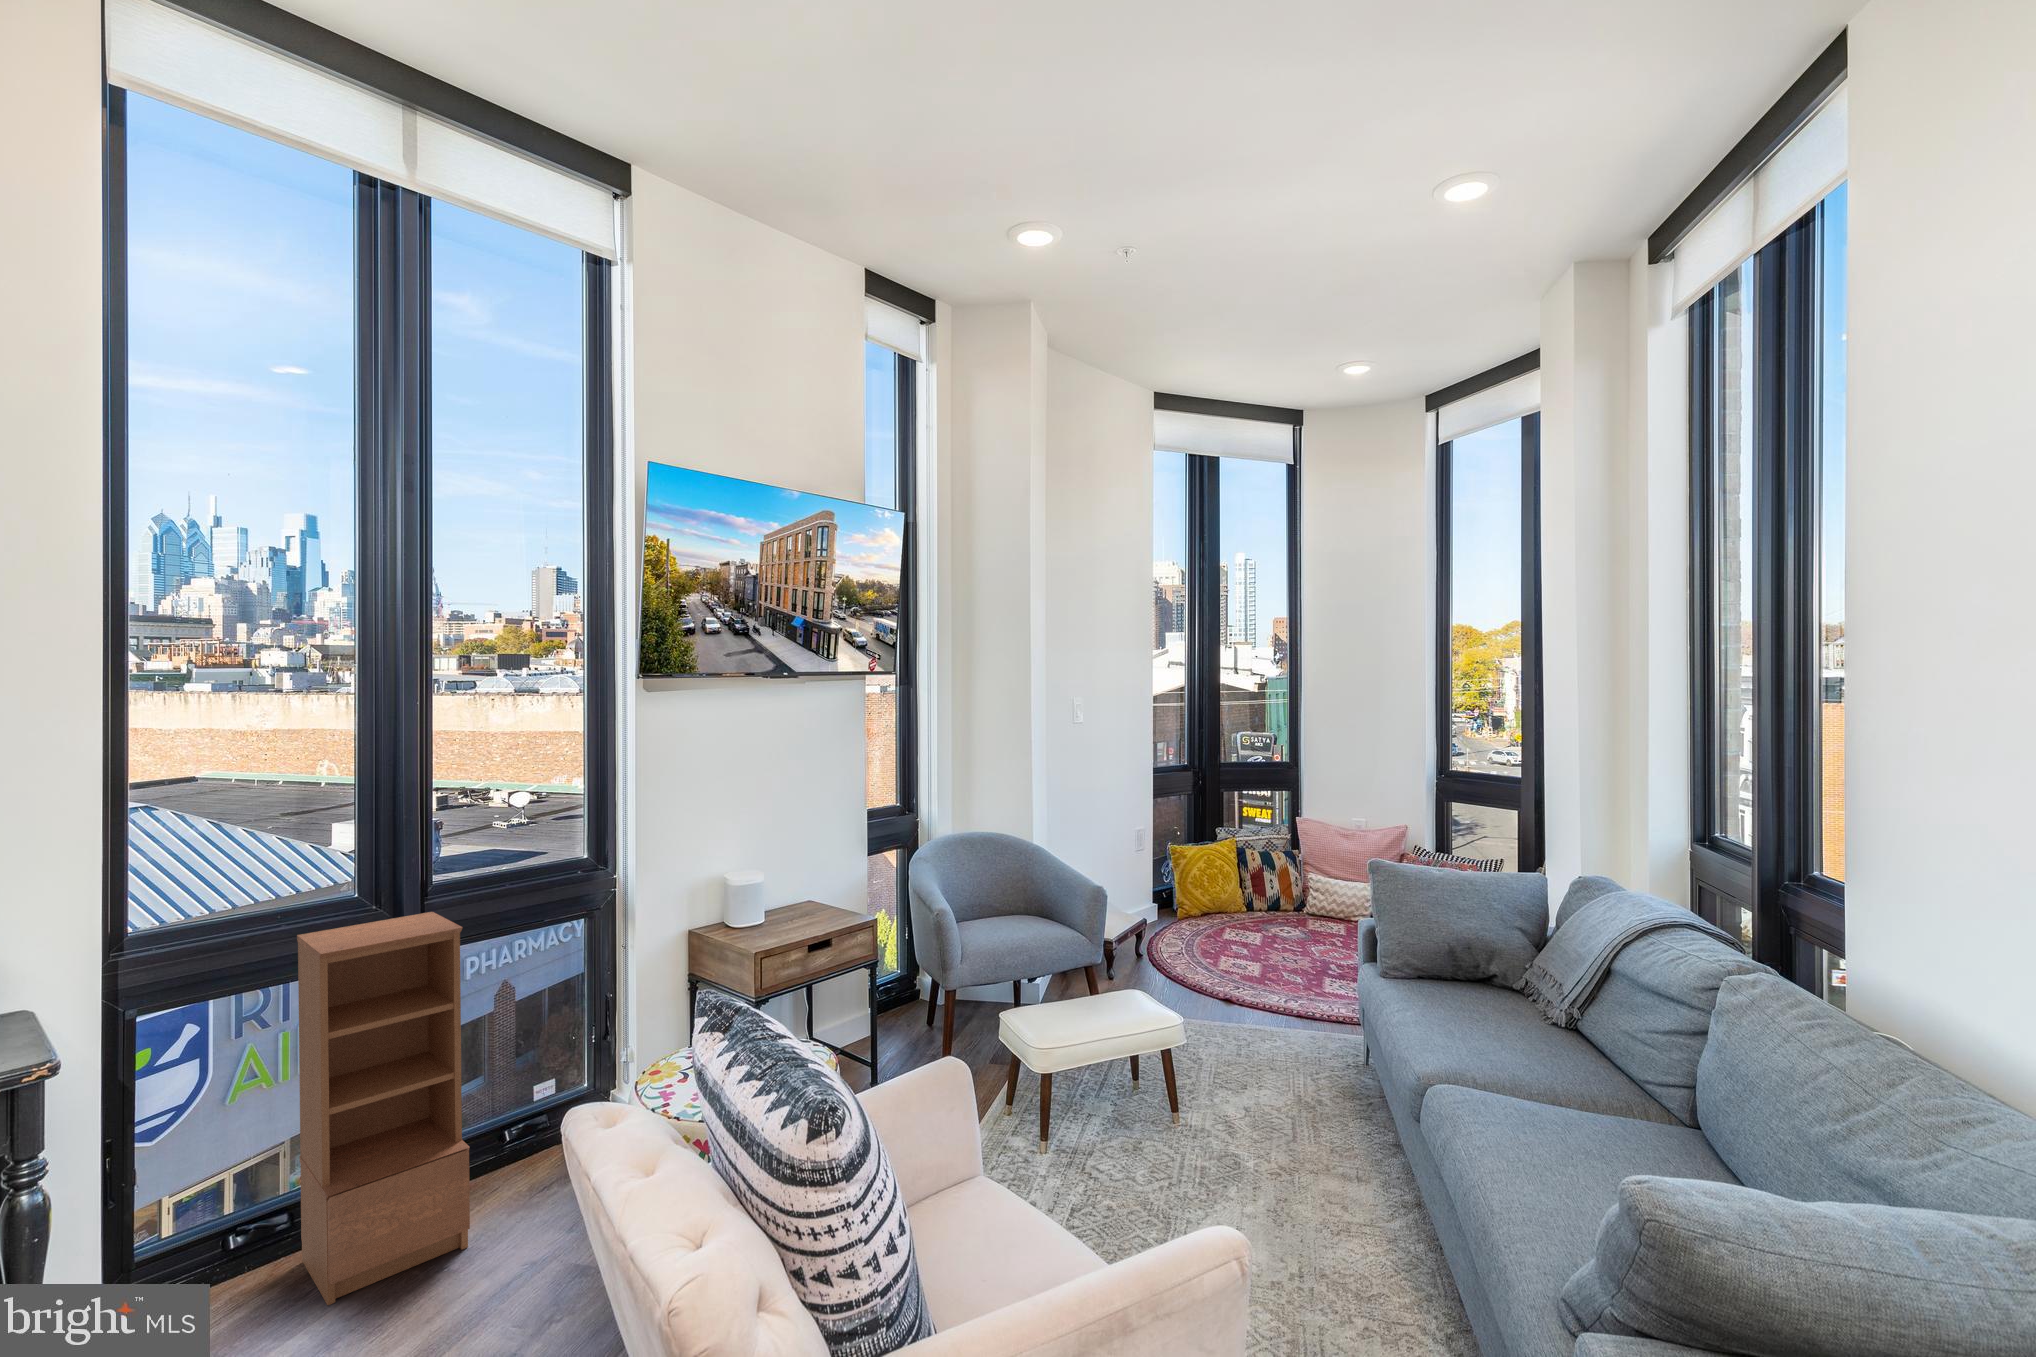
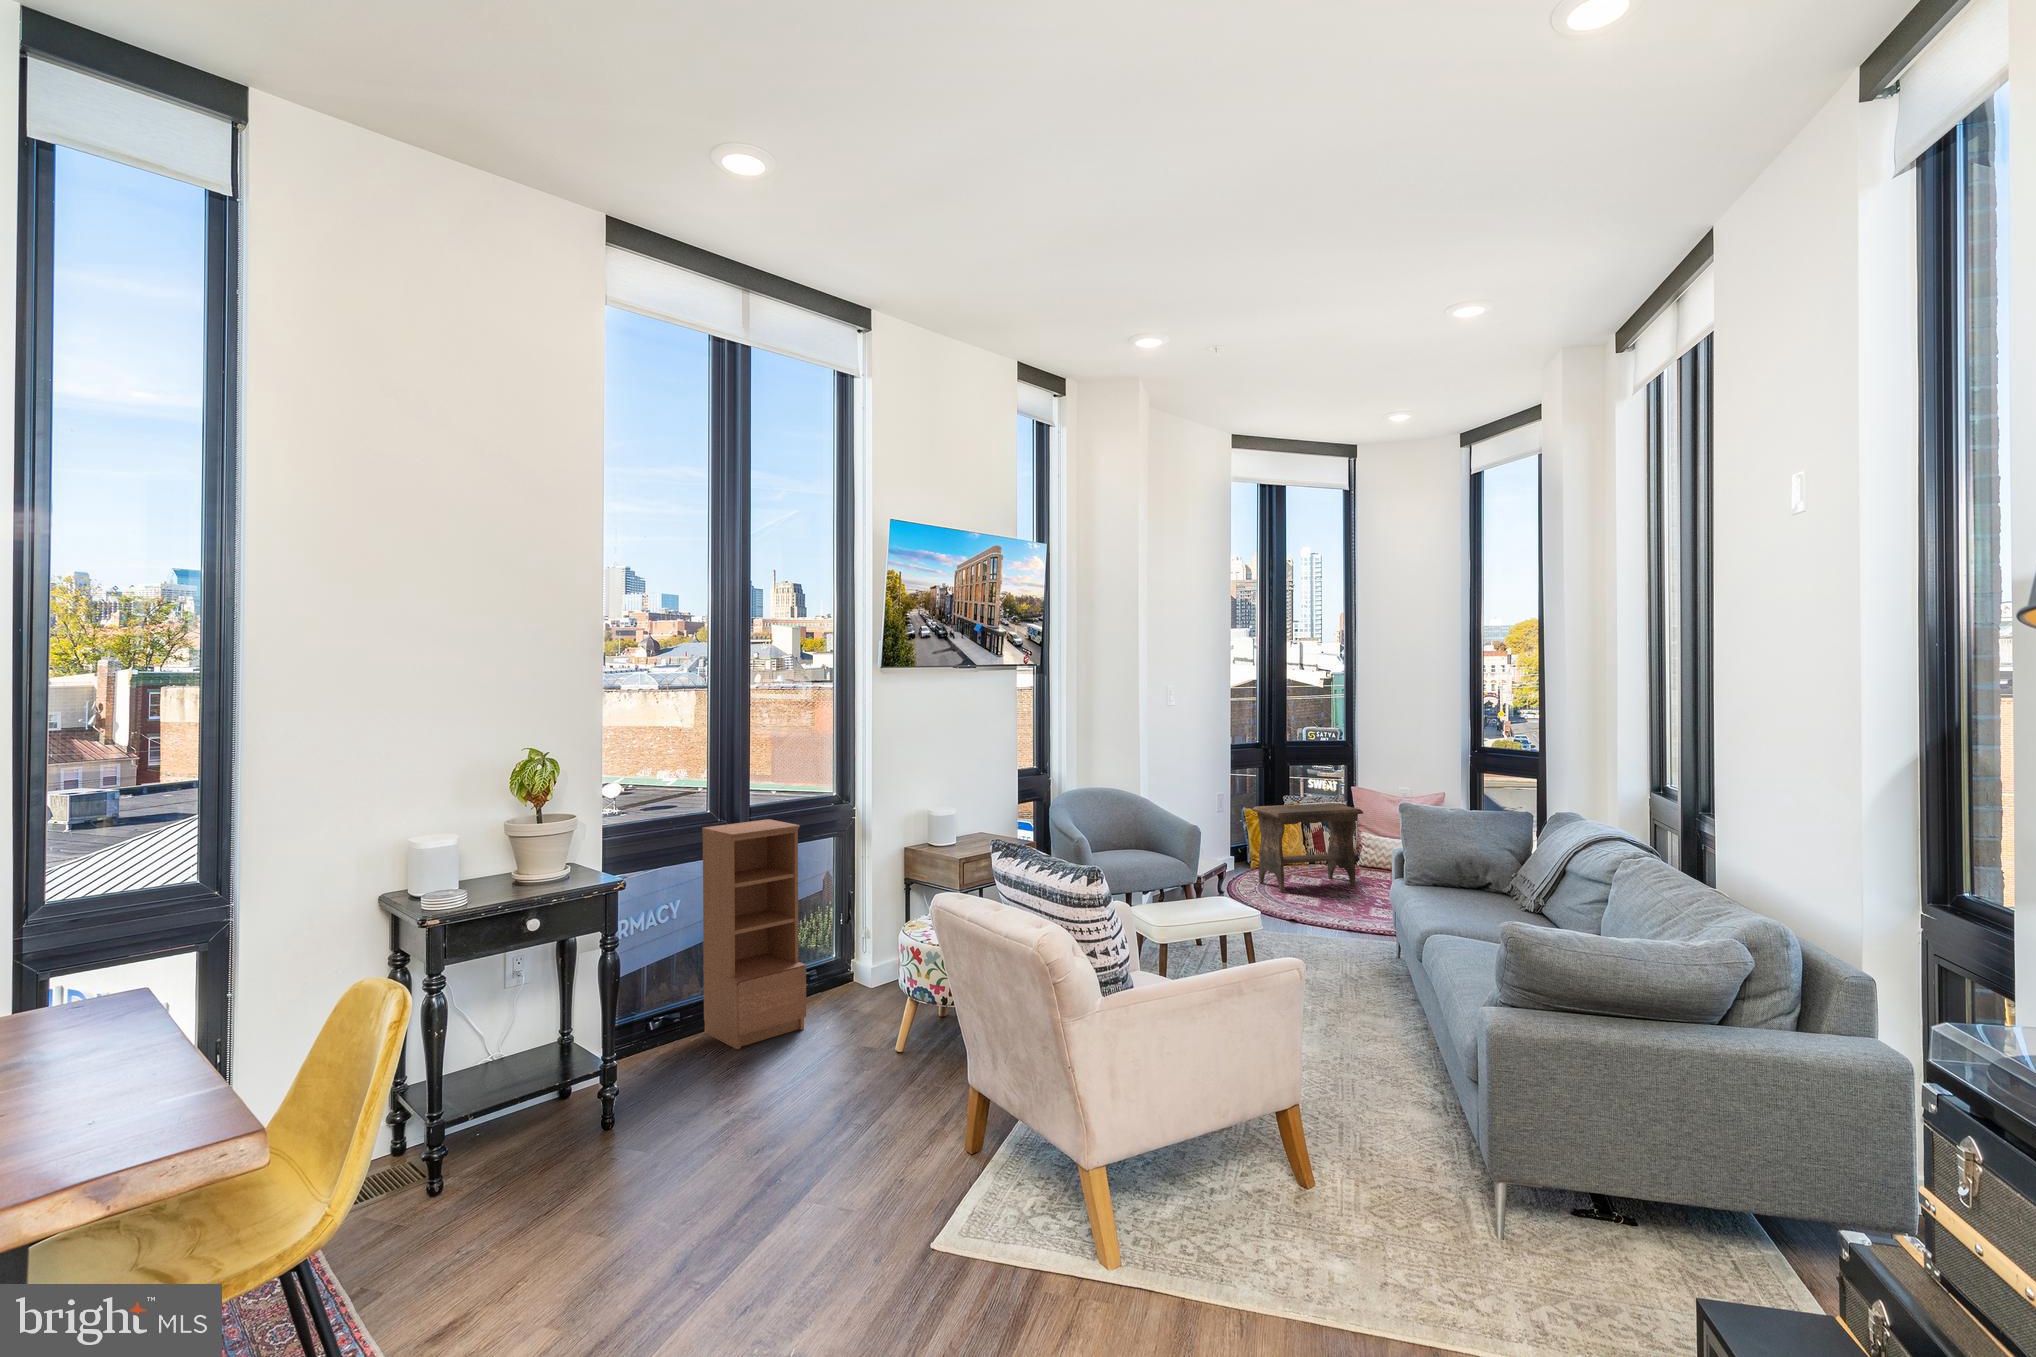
footstool: none [1177,837,1311,951] -> present [1252,803,1363,892]

